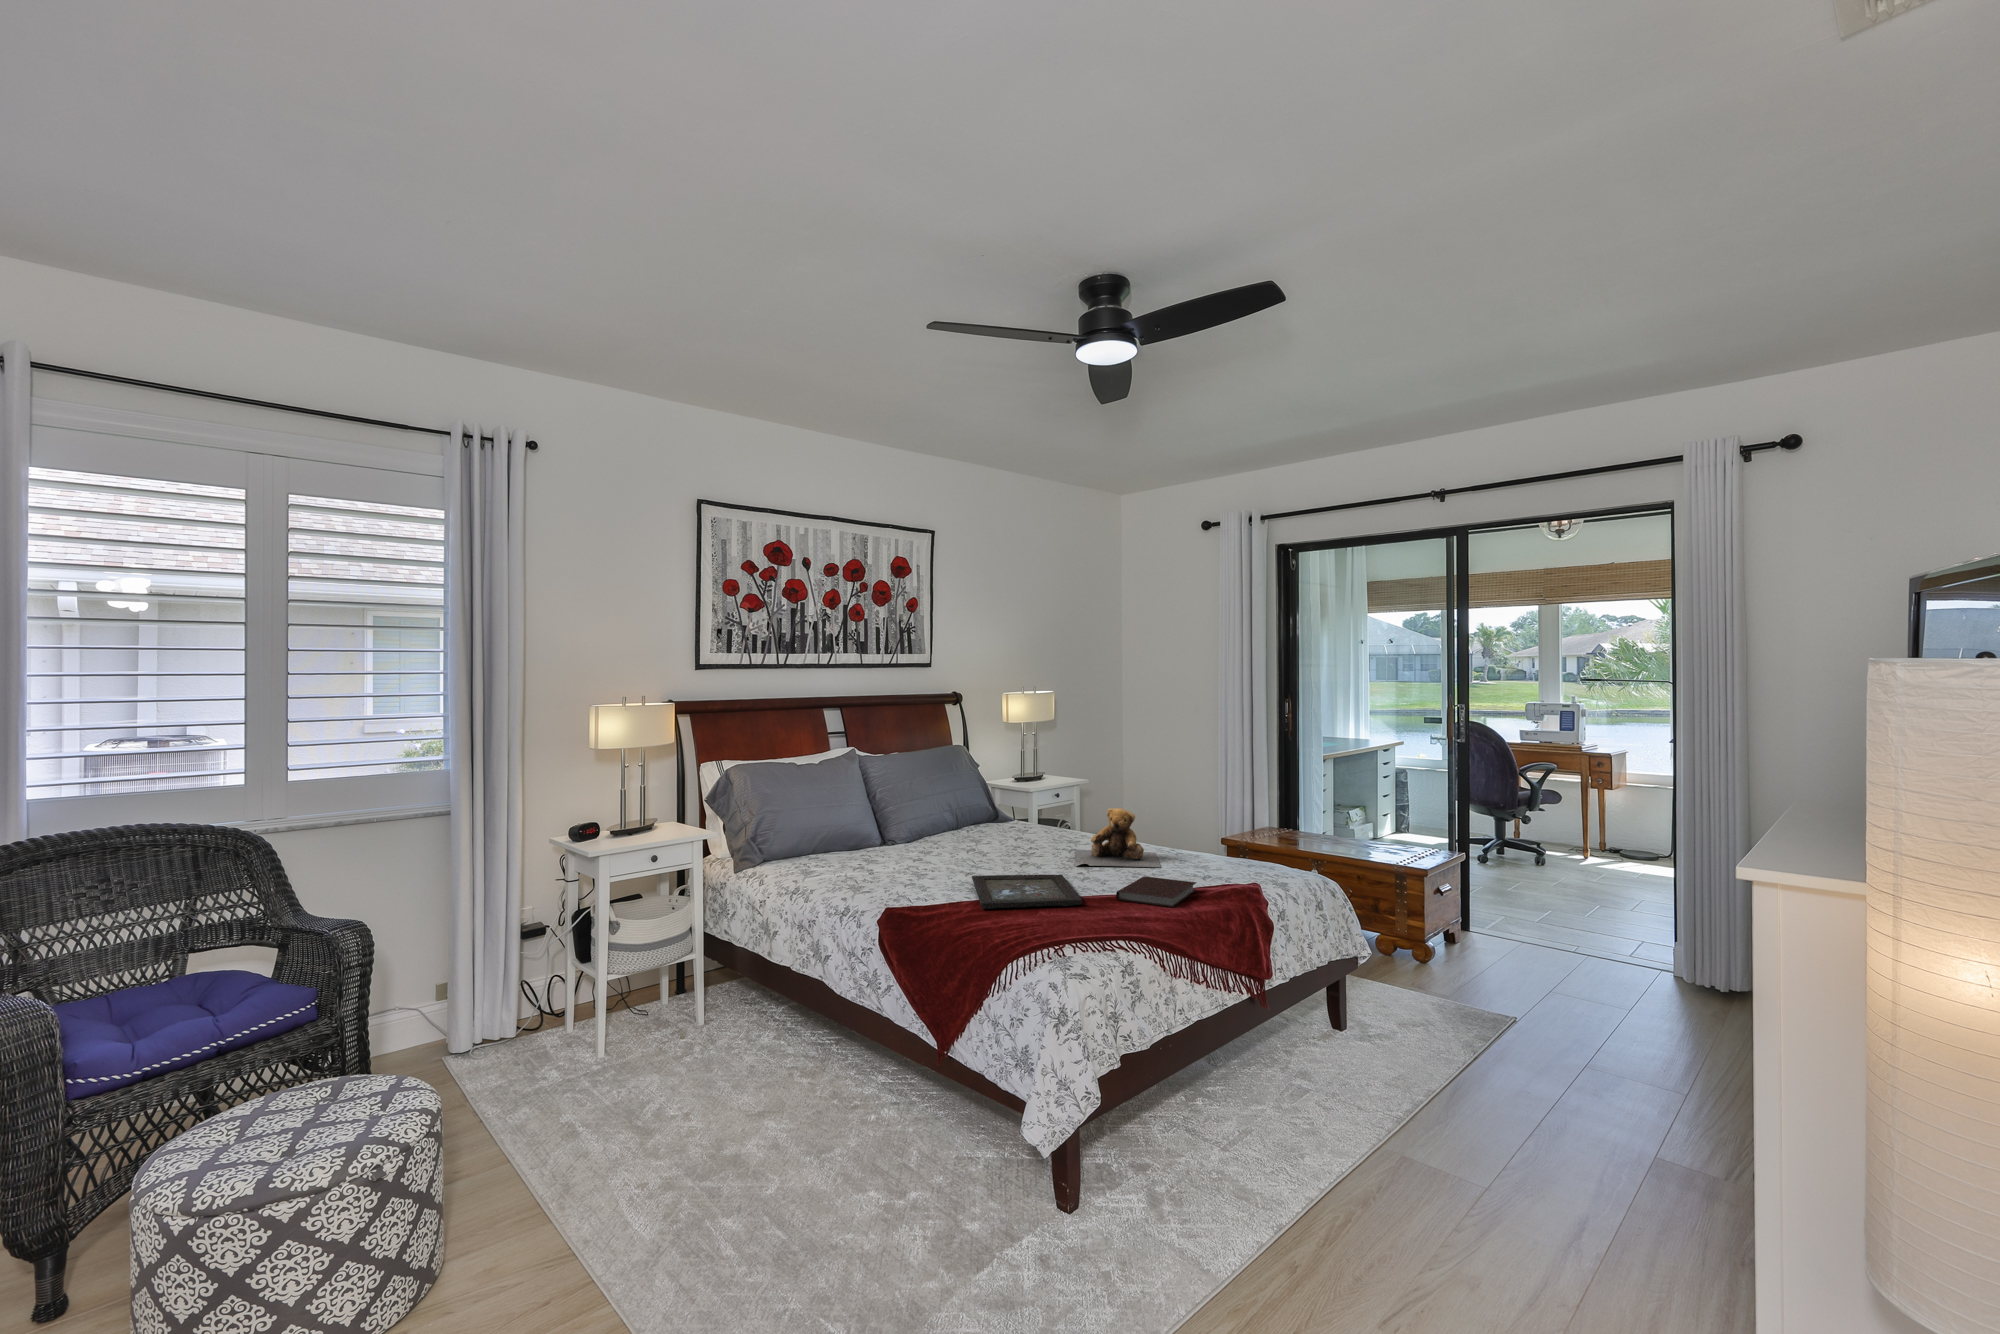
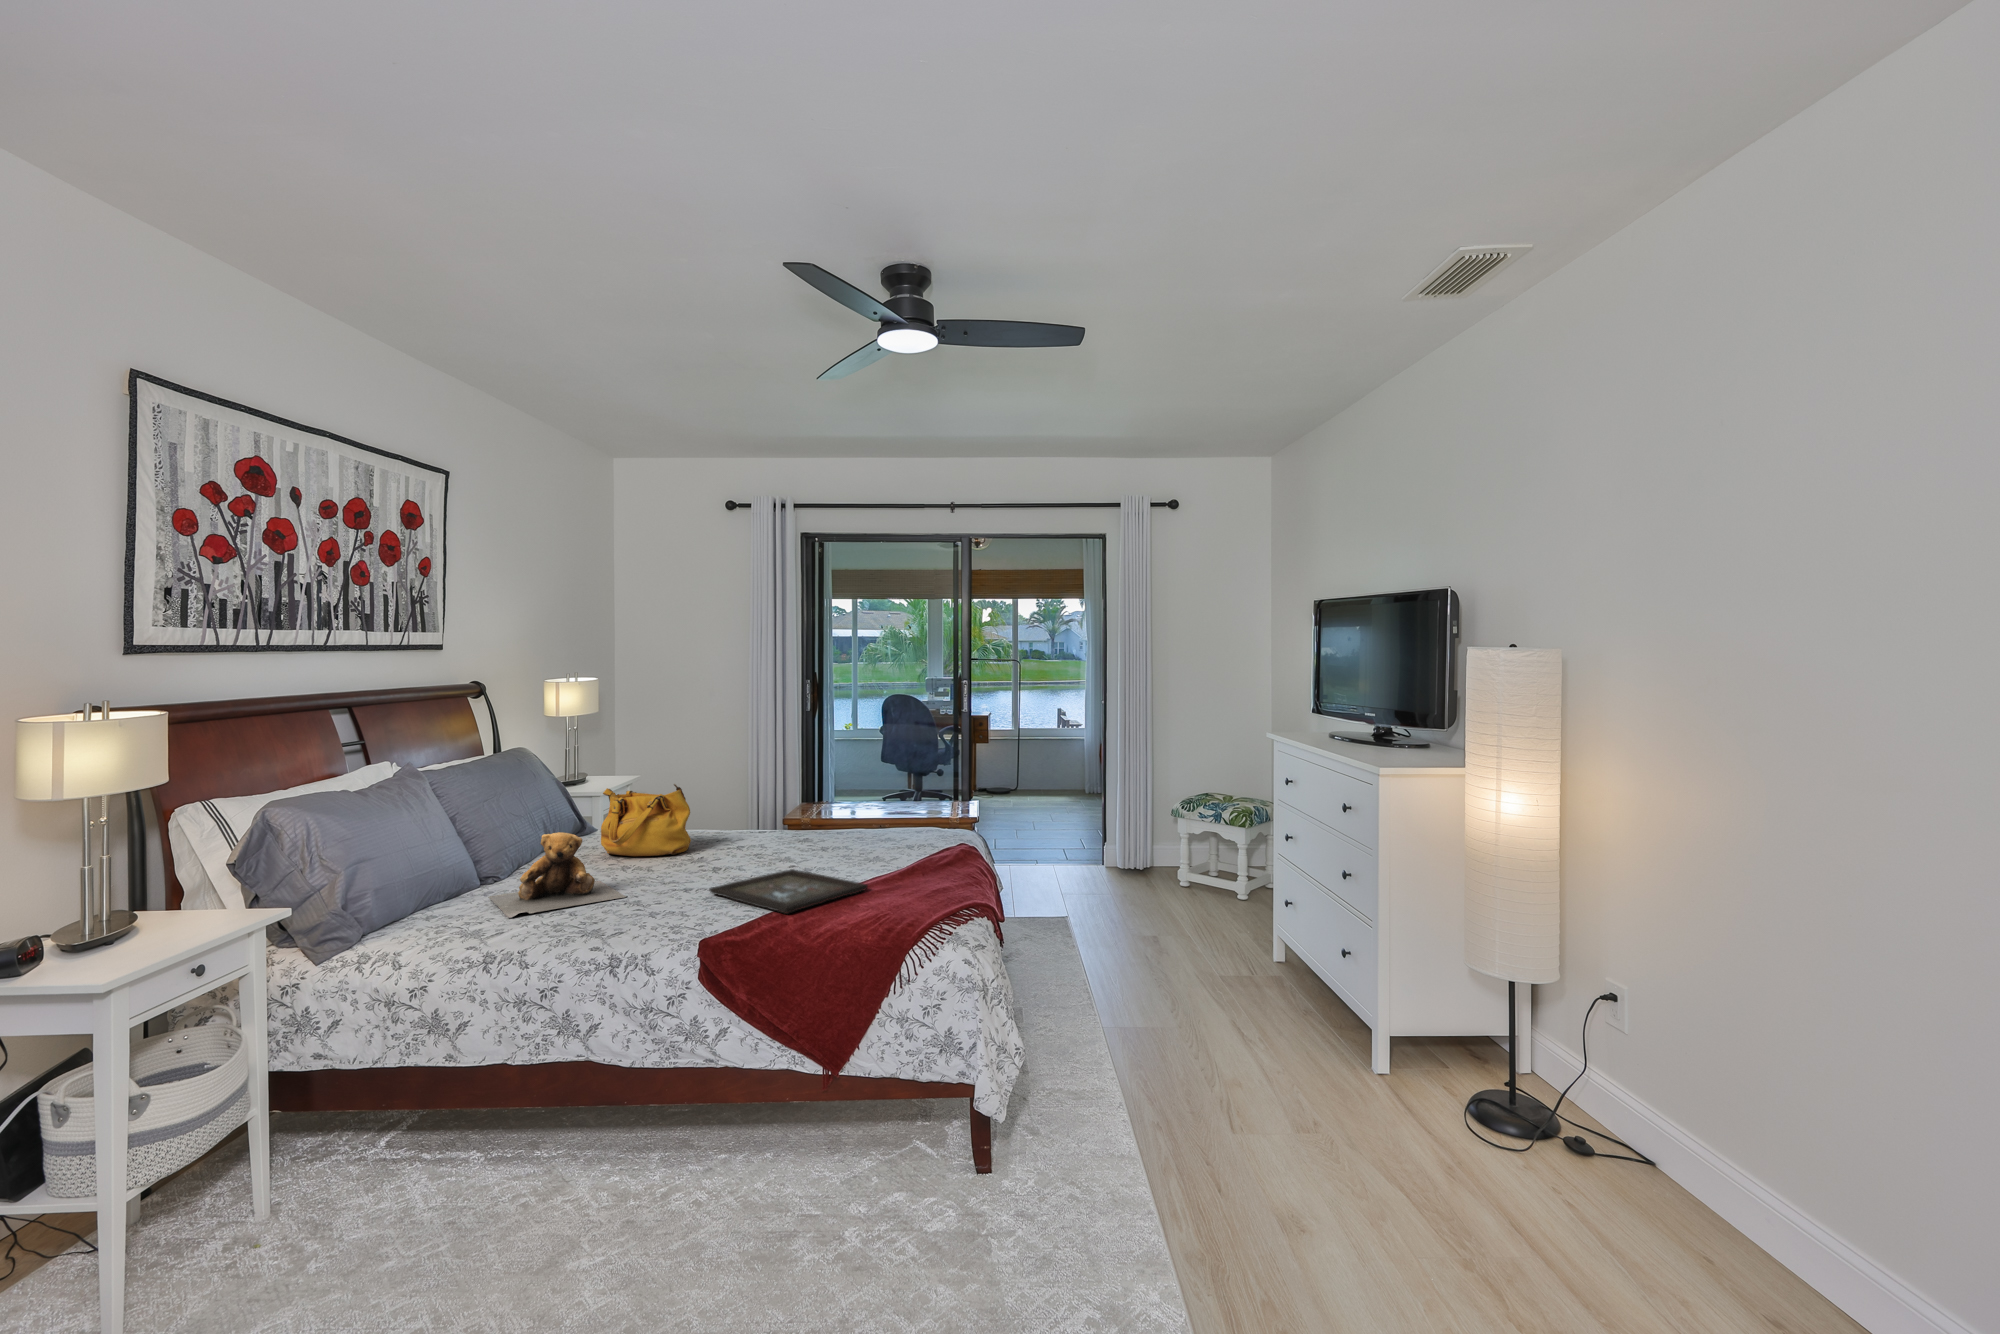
handbag: none [973,783,1044,846] -> present [601,784,691,856]
teddy bear: present [1074,808,1161,867] -> present [488,832,626,918]
notebook: present [1116,876,1196,907] -> none [874,851,941,879]

